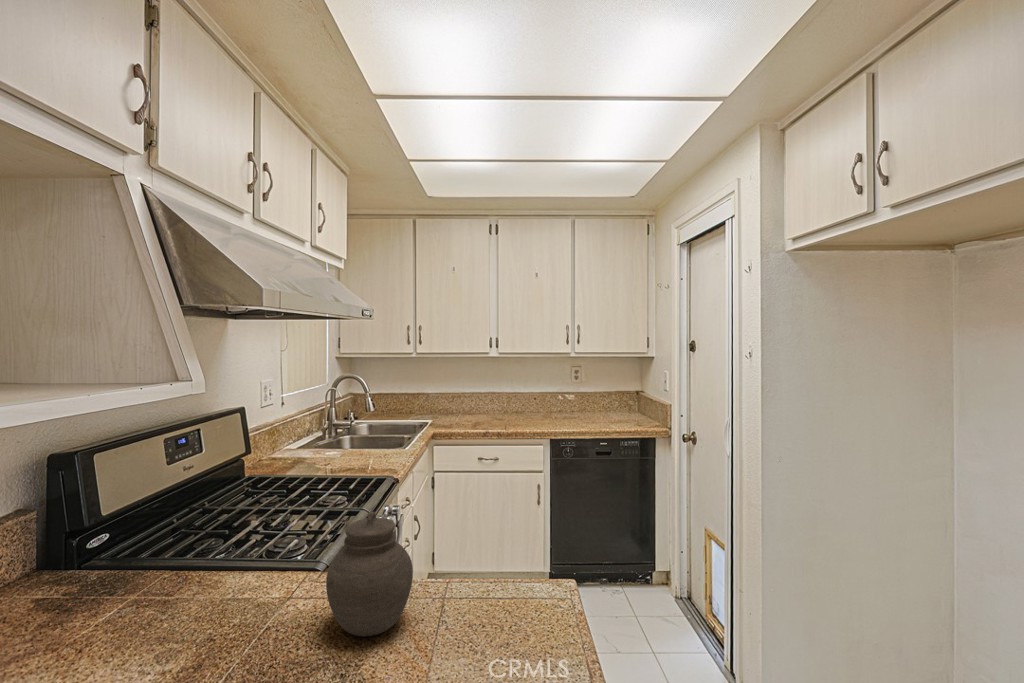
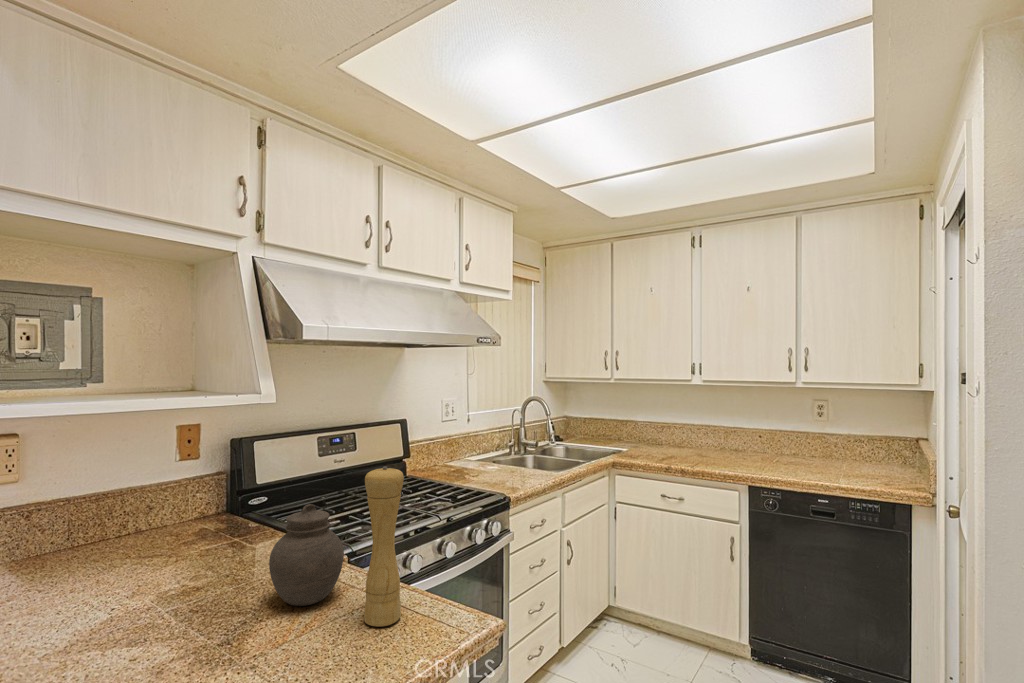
pepper mill: none [461,452,502,623] -> present [364,467,404,626]

